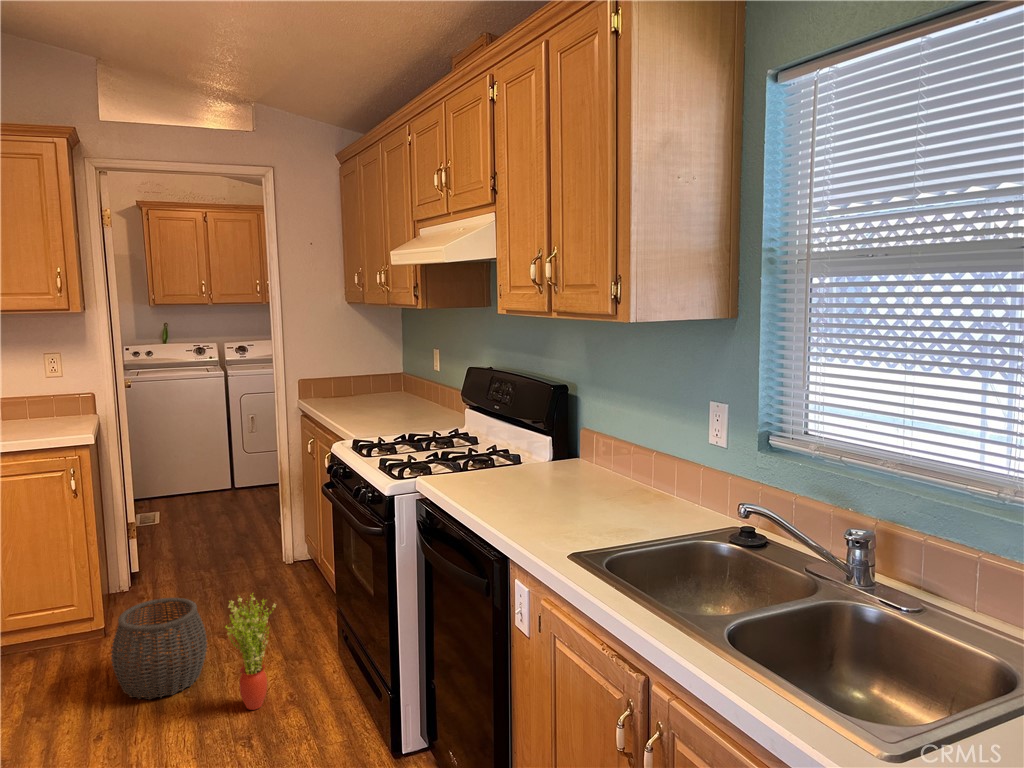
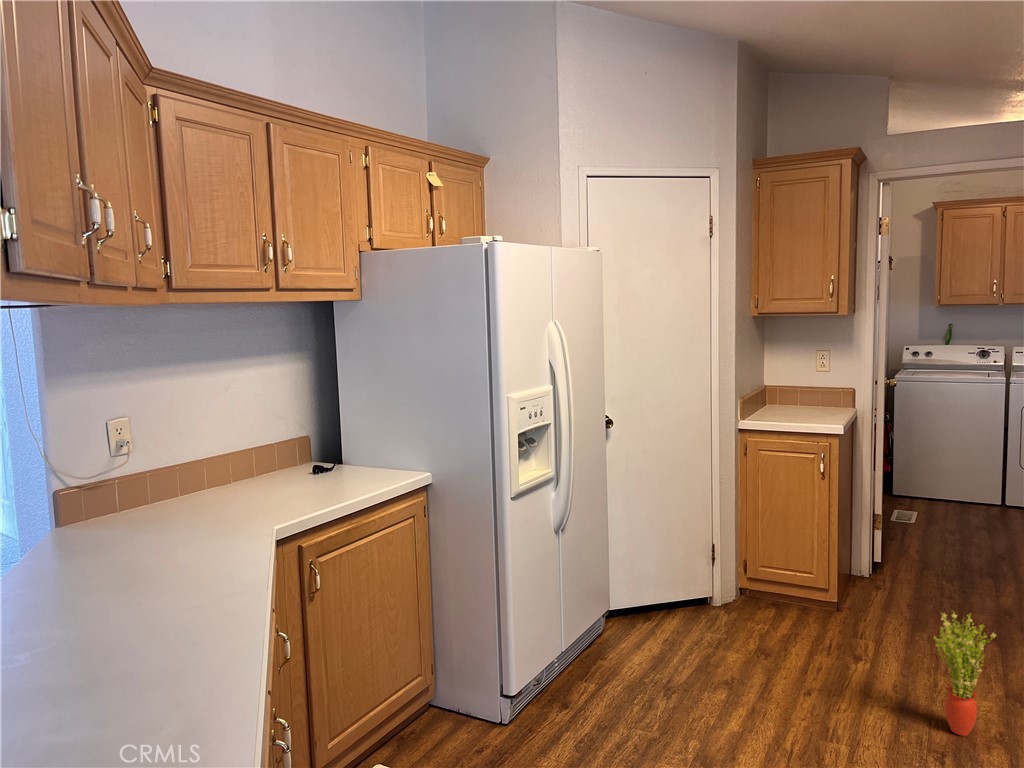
woven basket: present [111,598,207,699] -> none [831,589,924,686]

